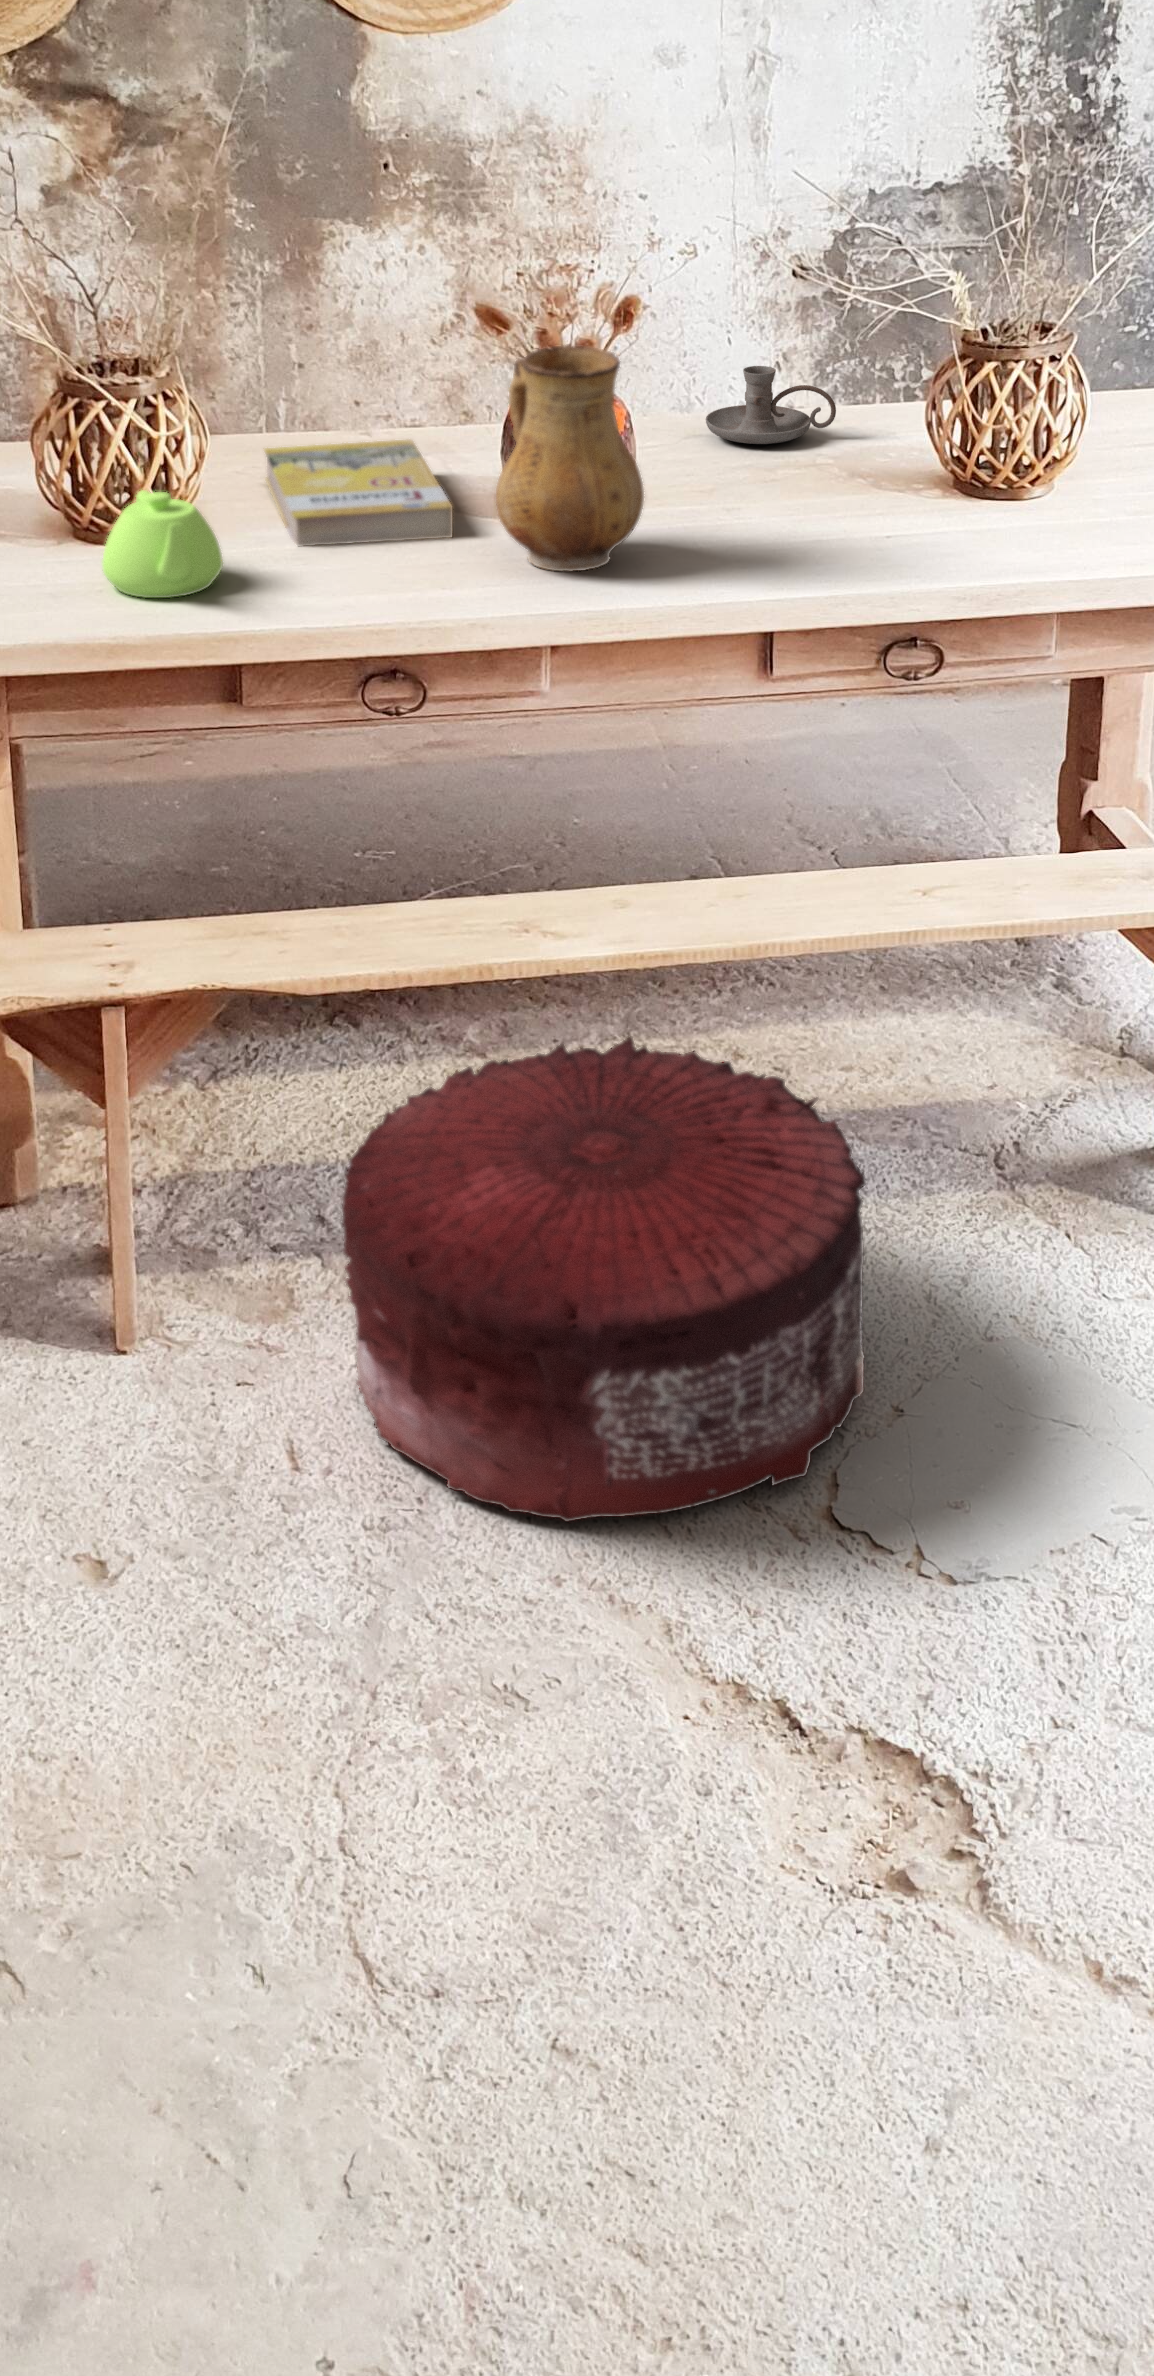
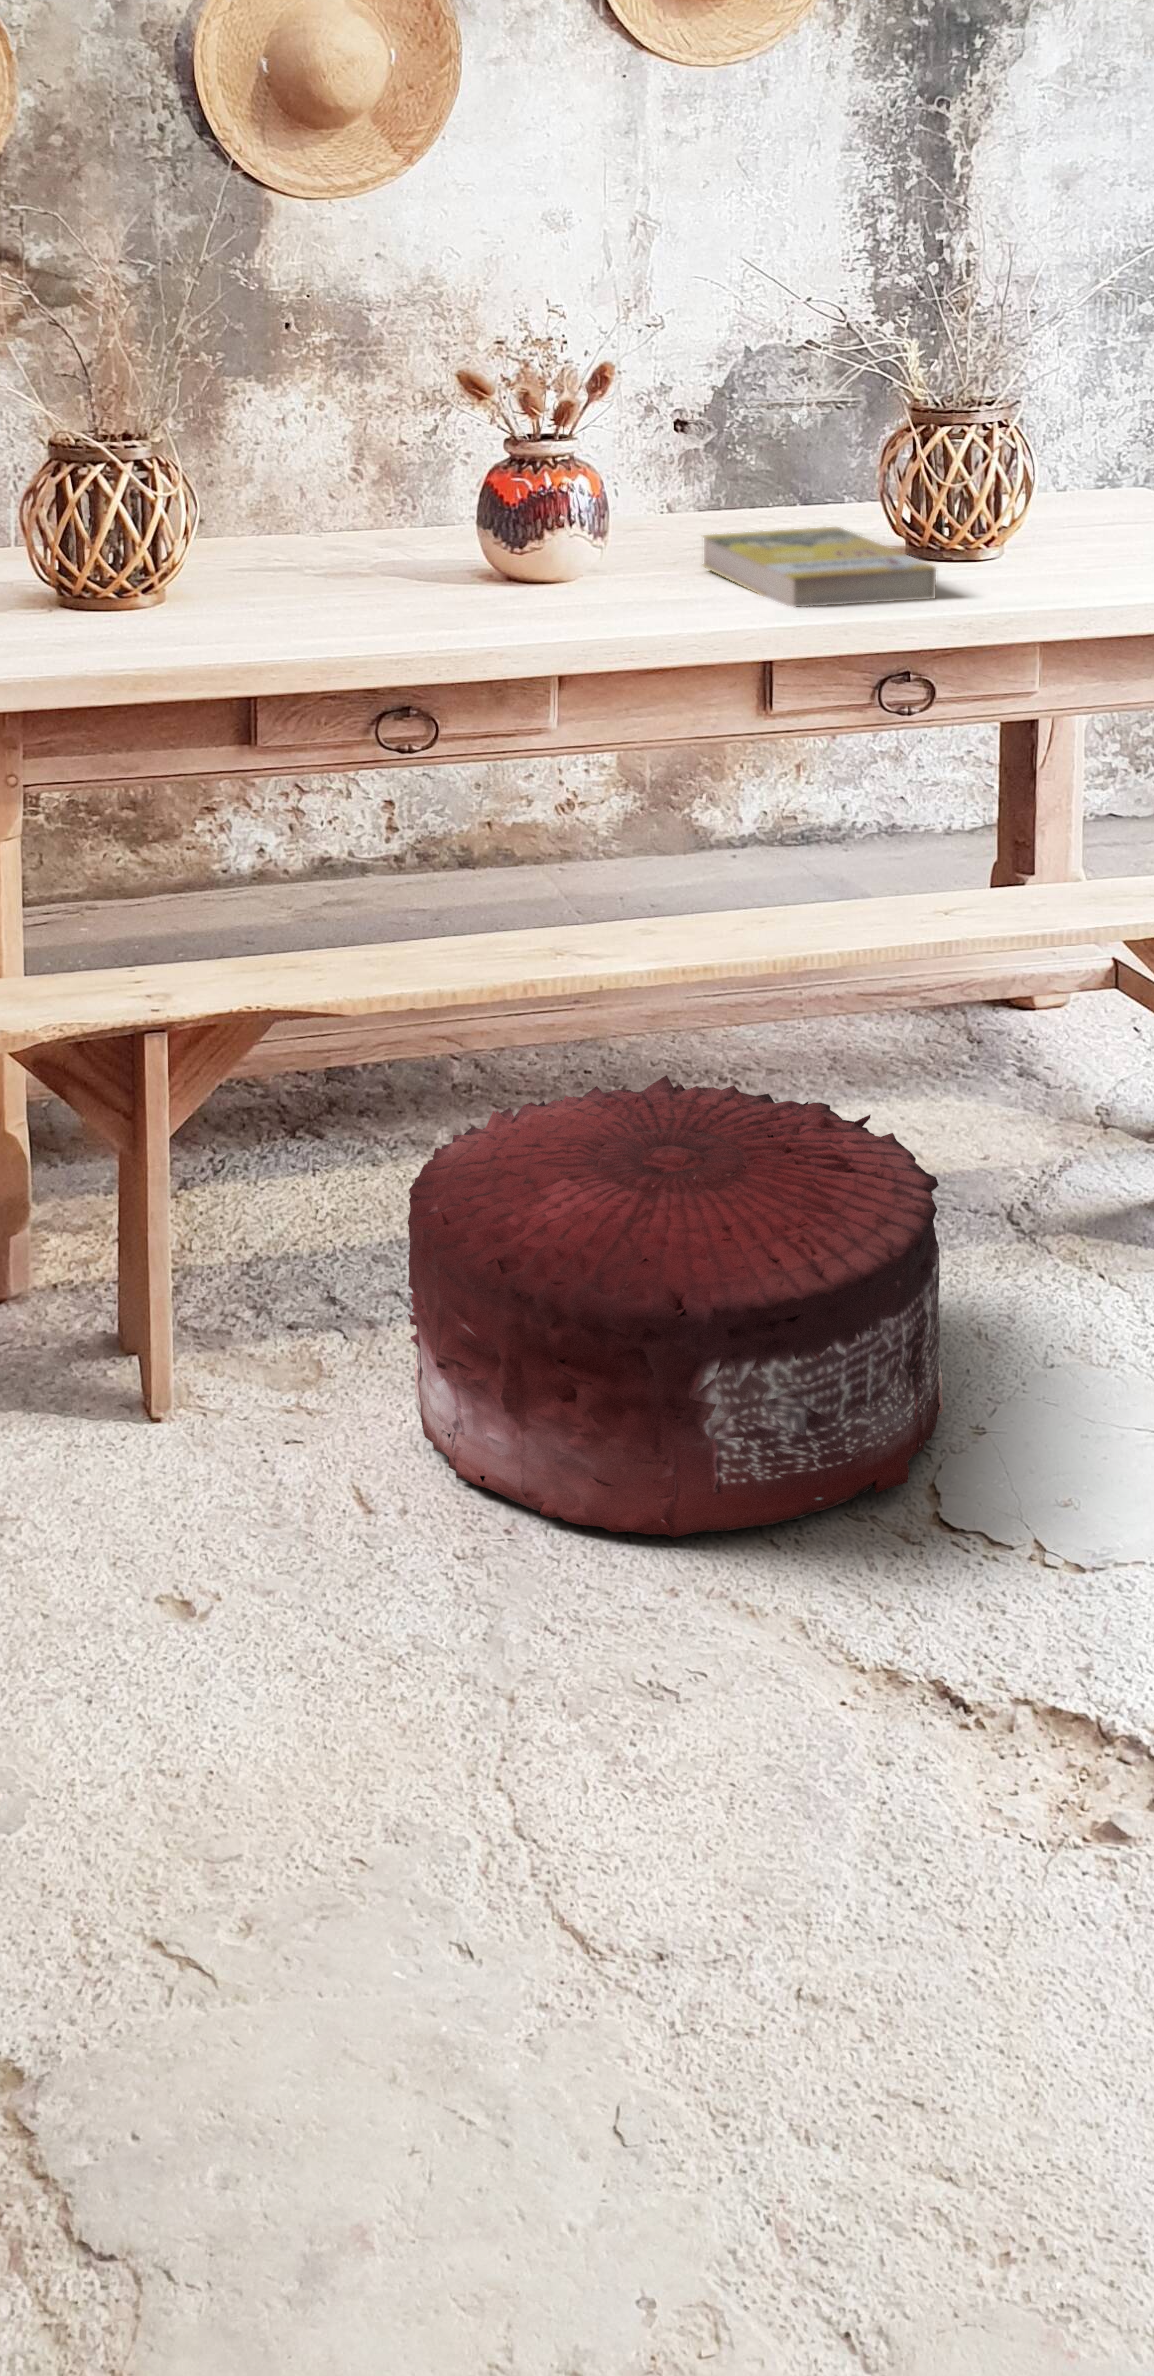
ceramic pitcher: present [496,345,644,572] -> none [501,402,646,620]
candle holder: present [706,366,836,444] -> none [653,467,780,539]
book: present [265,439,453,546] -> present [703,527,936,607]
teapot: present [102,490,223,598] -> none [119,543,239,645]

